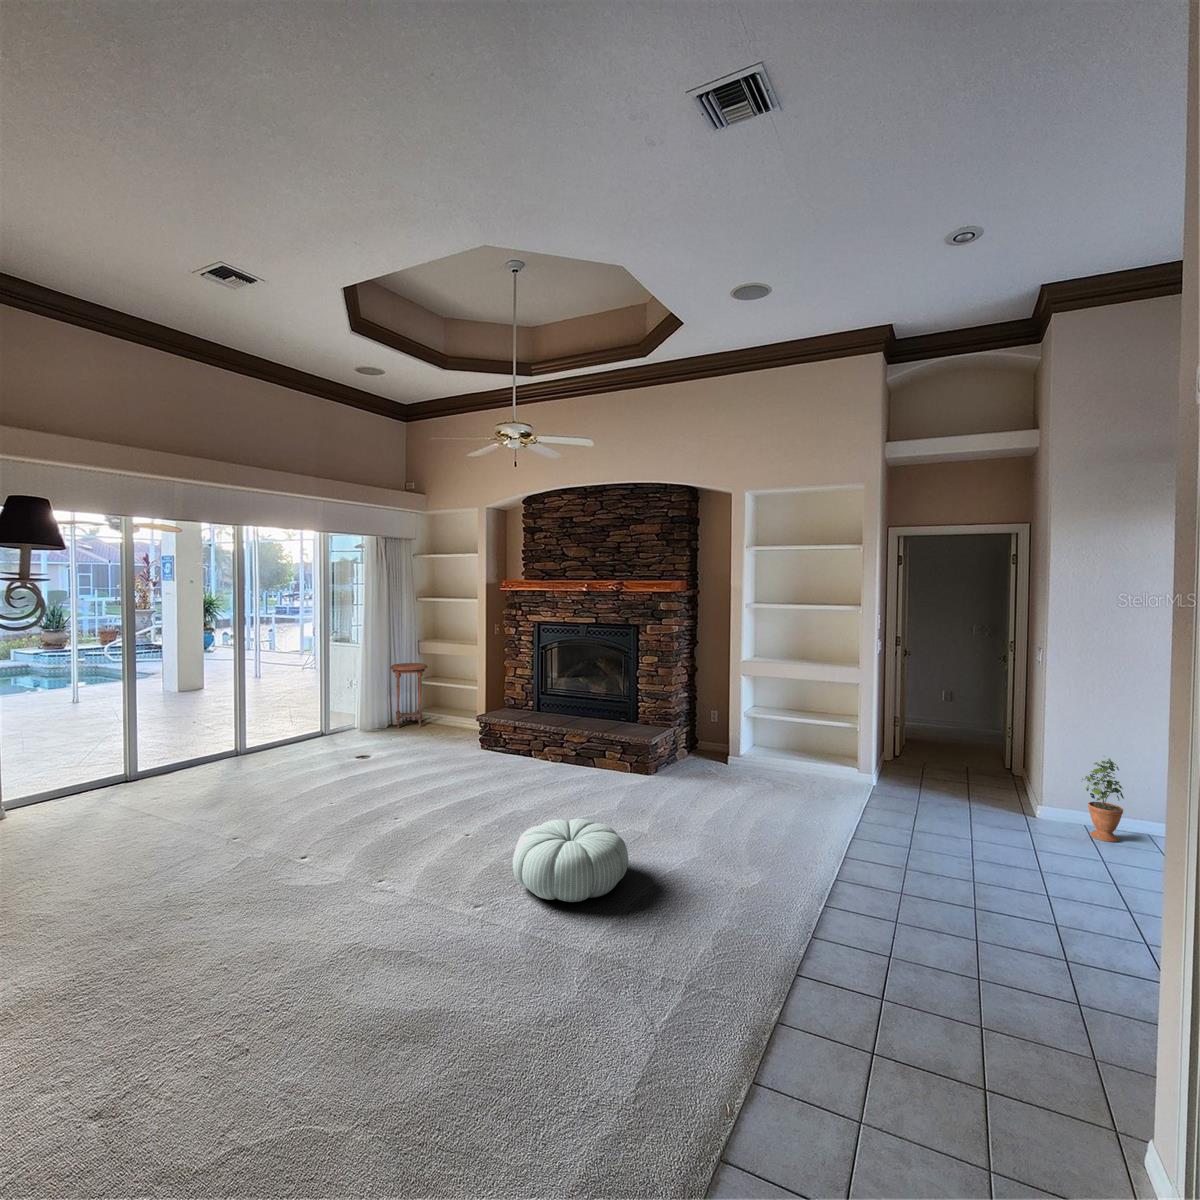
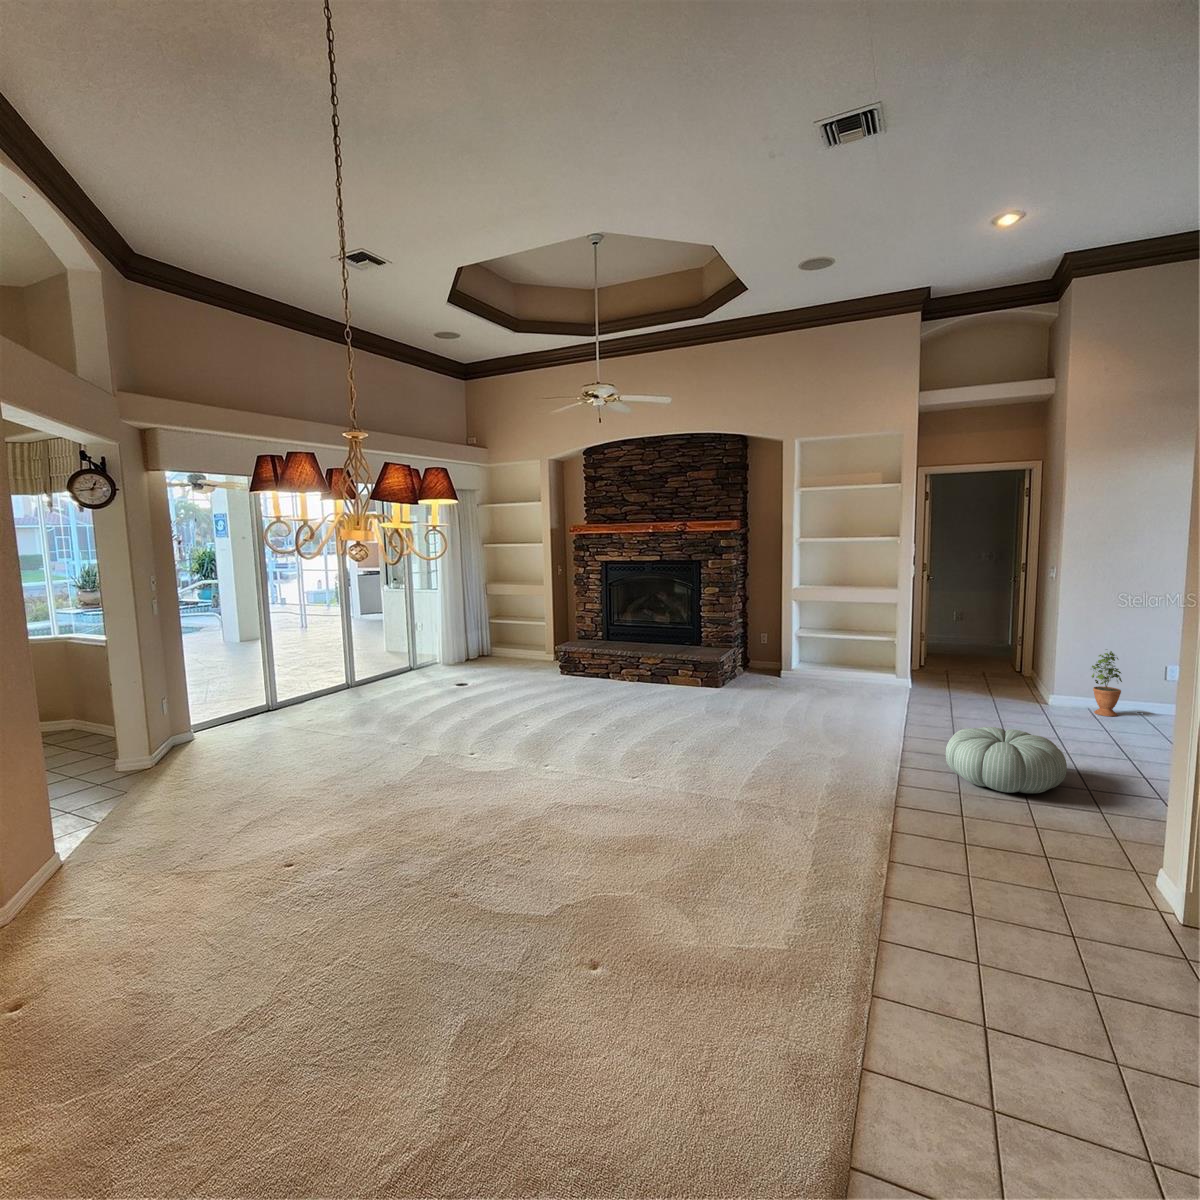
side table: present [390,663,428,728] -> none [465,604,498,663]
pouf: present [513,819,628,902] -> present [946,727,1067,793]

